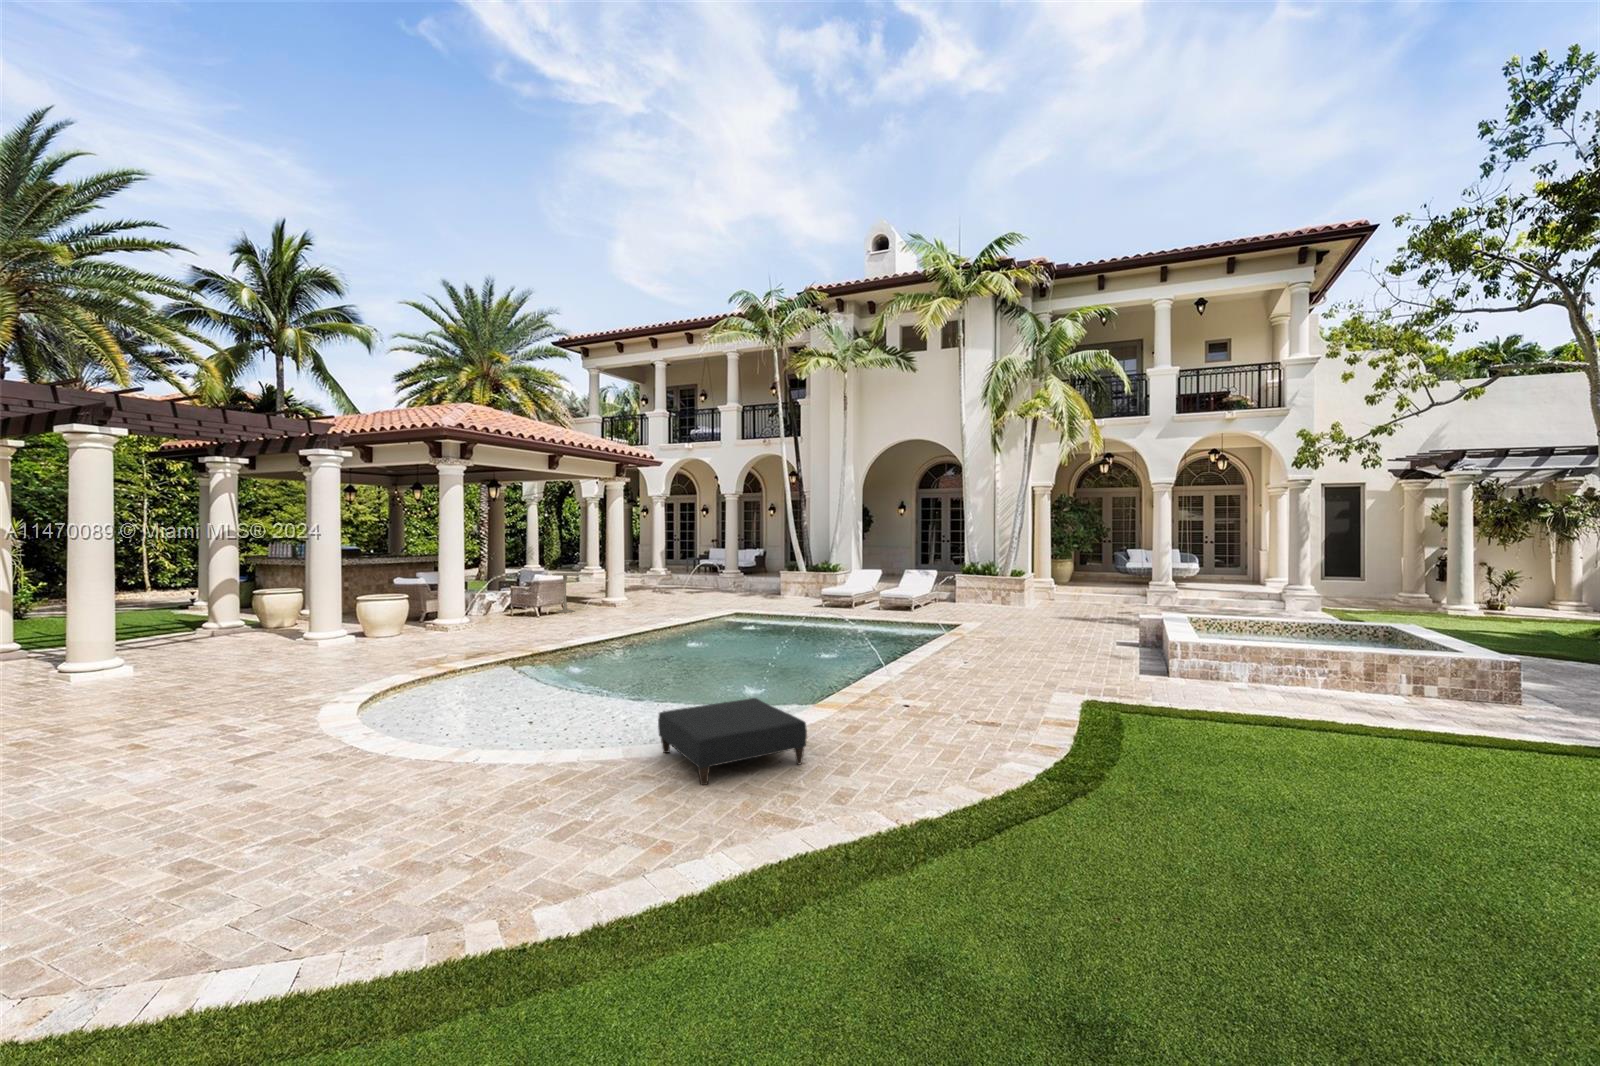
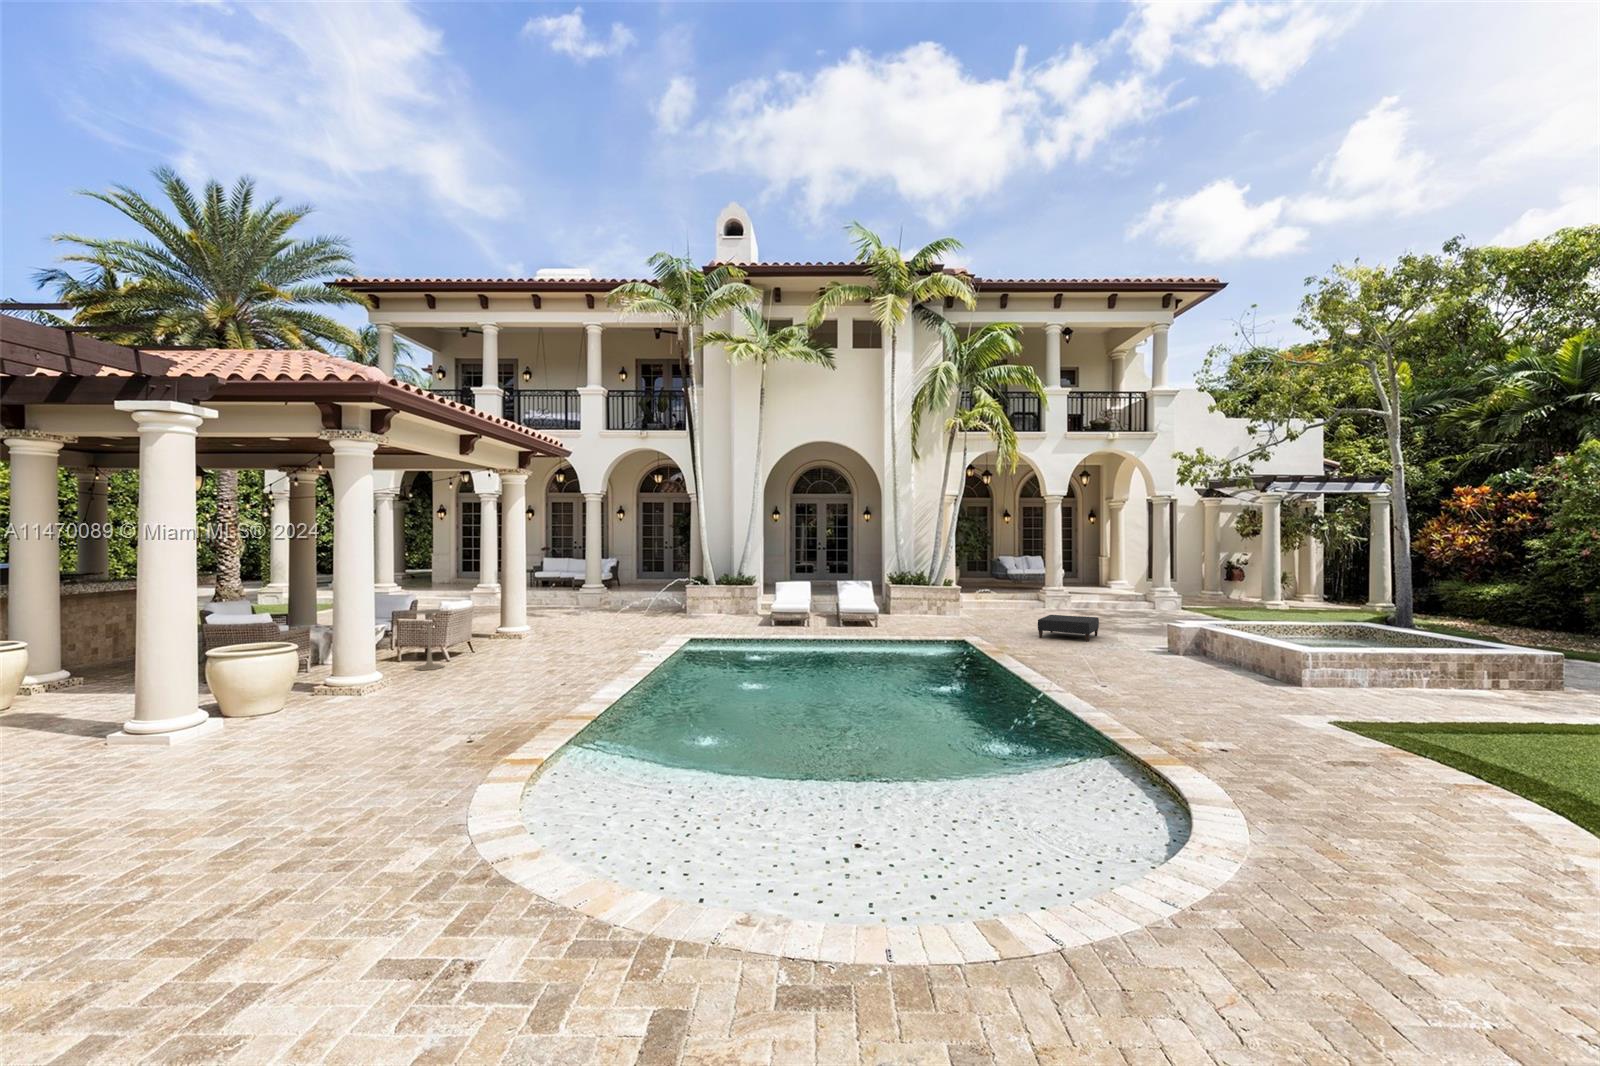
ottoman: present [658,698,807,785] -> present [1038,615,1099,642]

